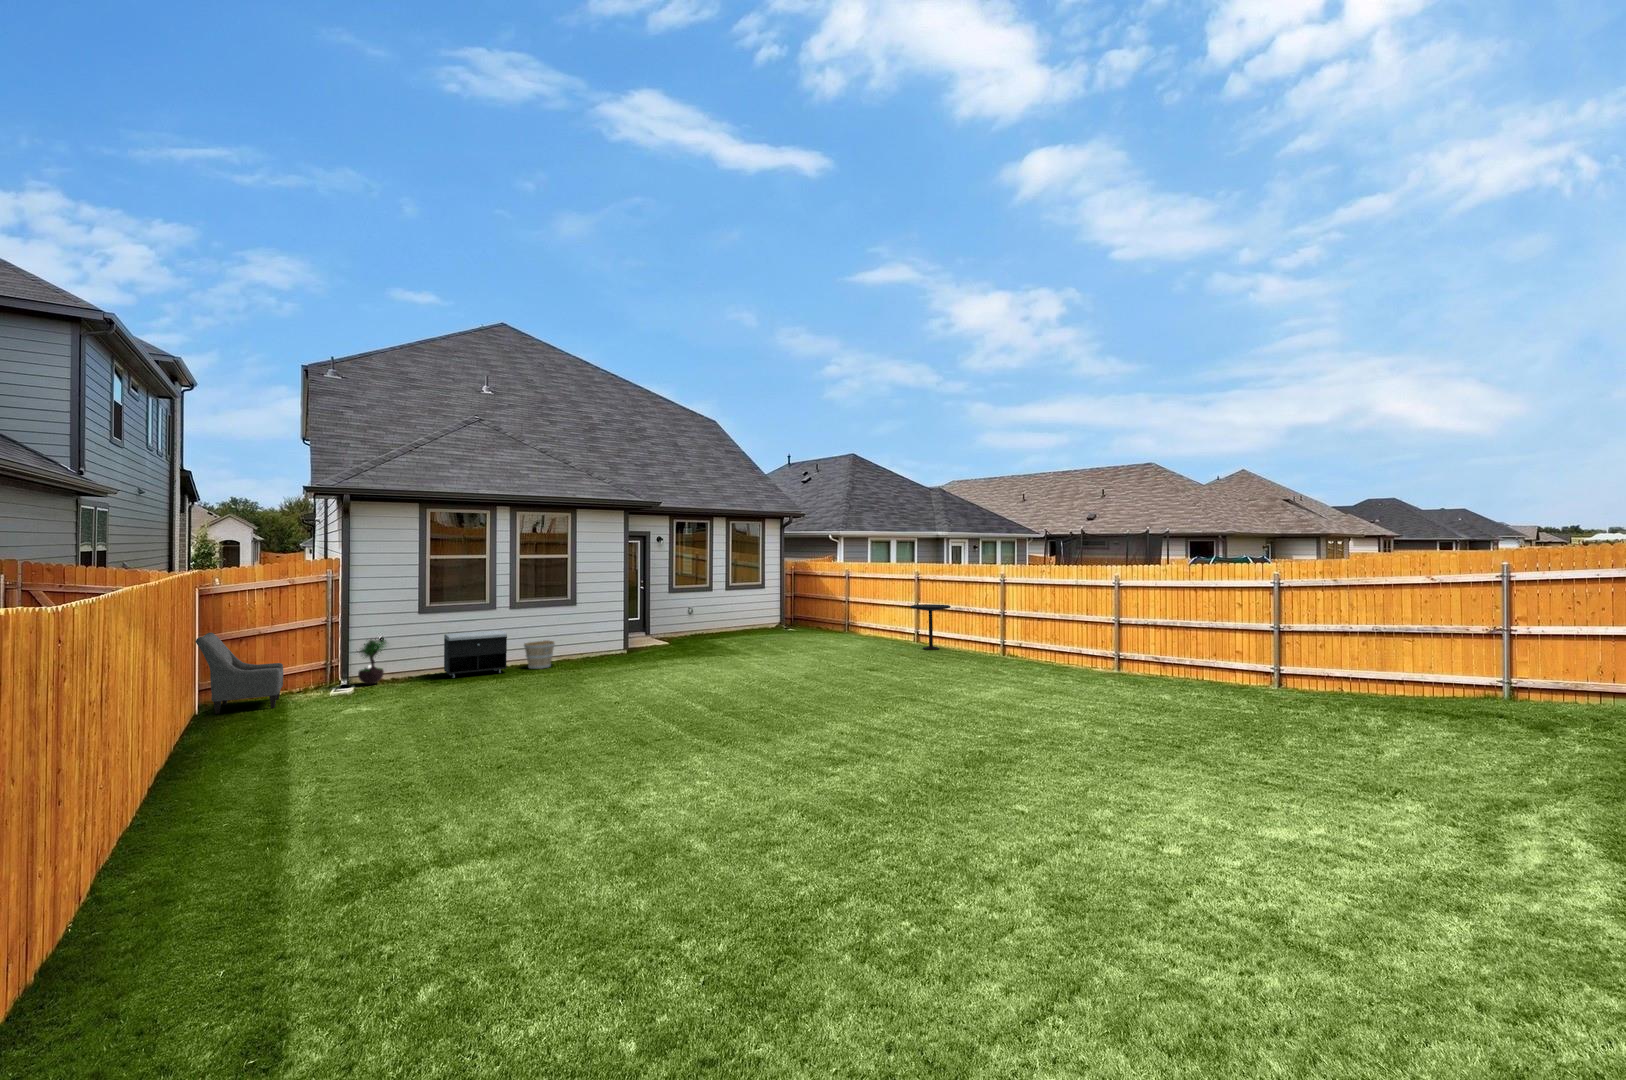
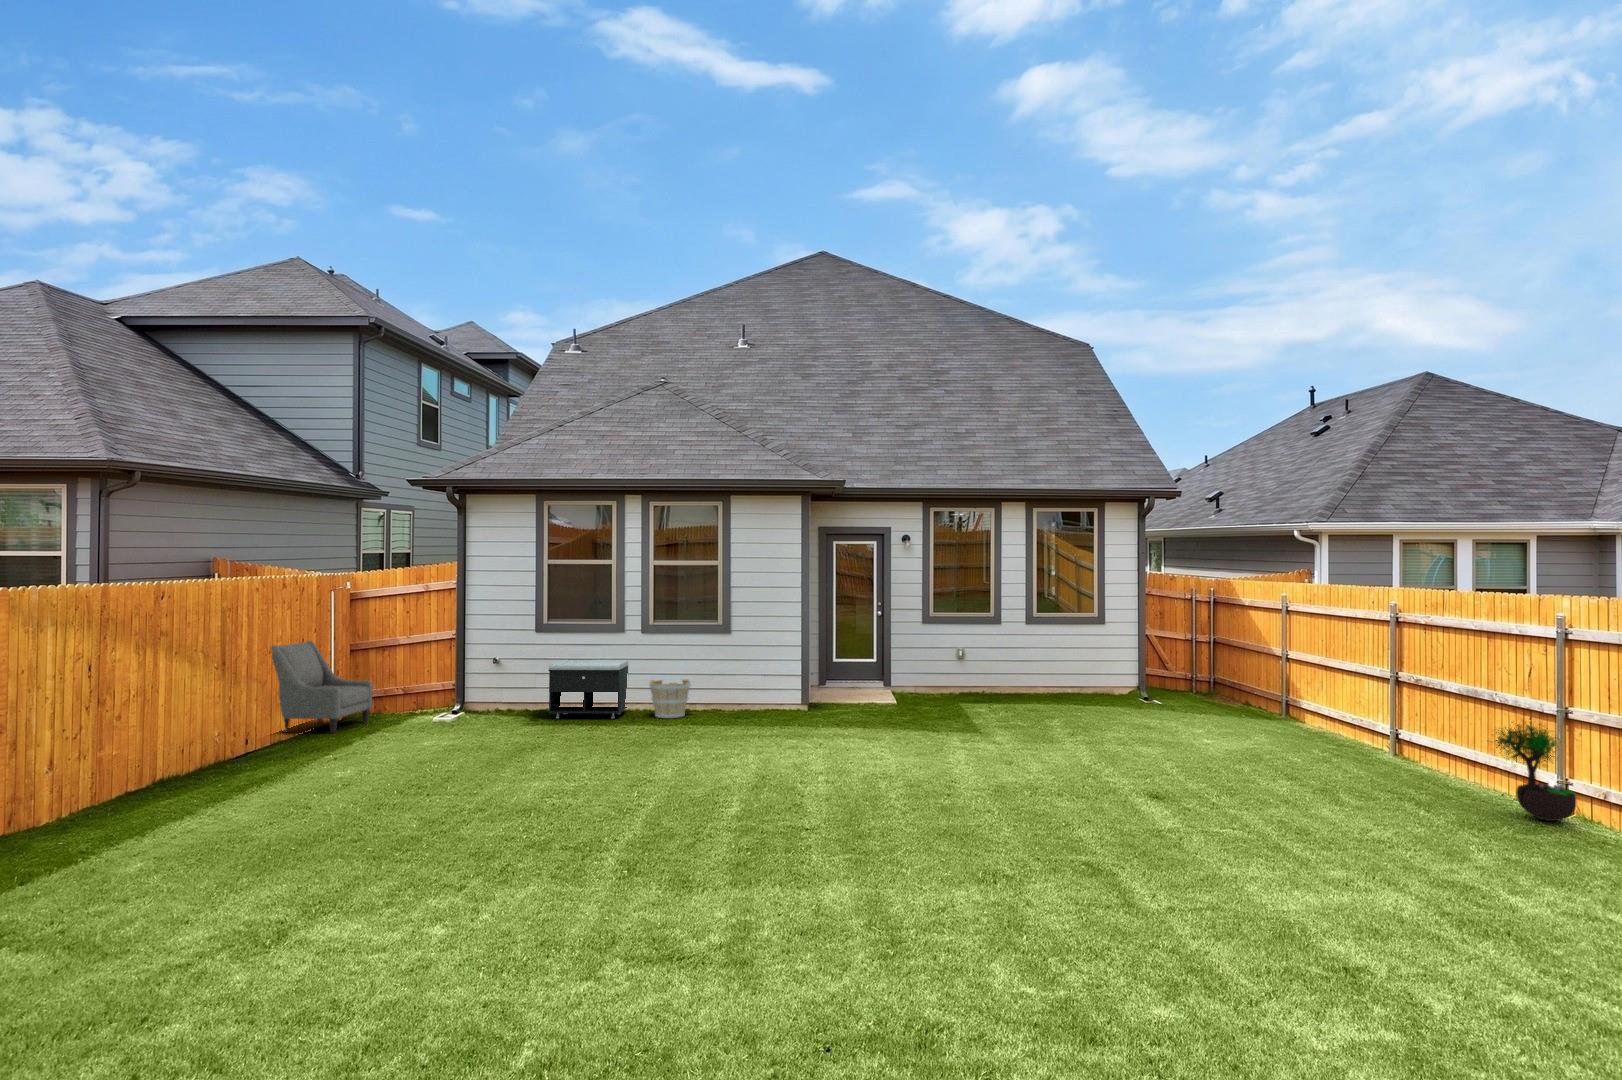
pedestal table: present [910,604,951,650] -> none [1310,670,1416,774]
potted tree: present [358,639,384,684] -> present [1495,722,1576,821]

